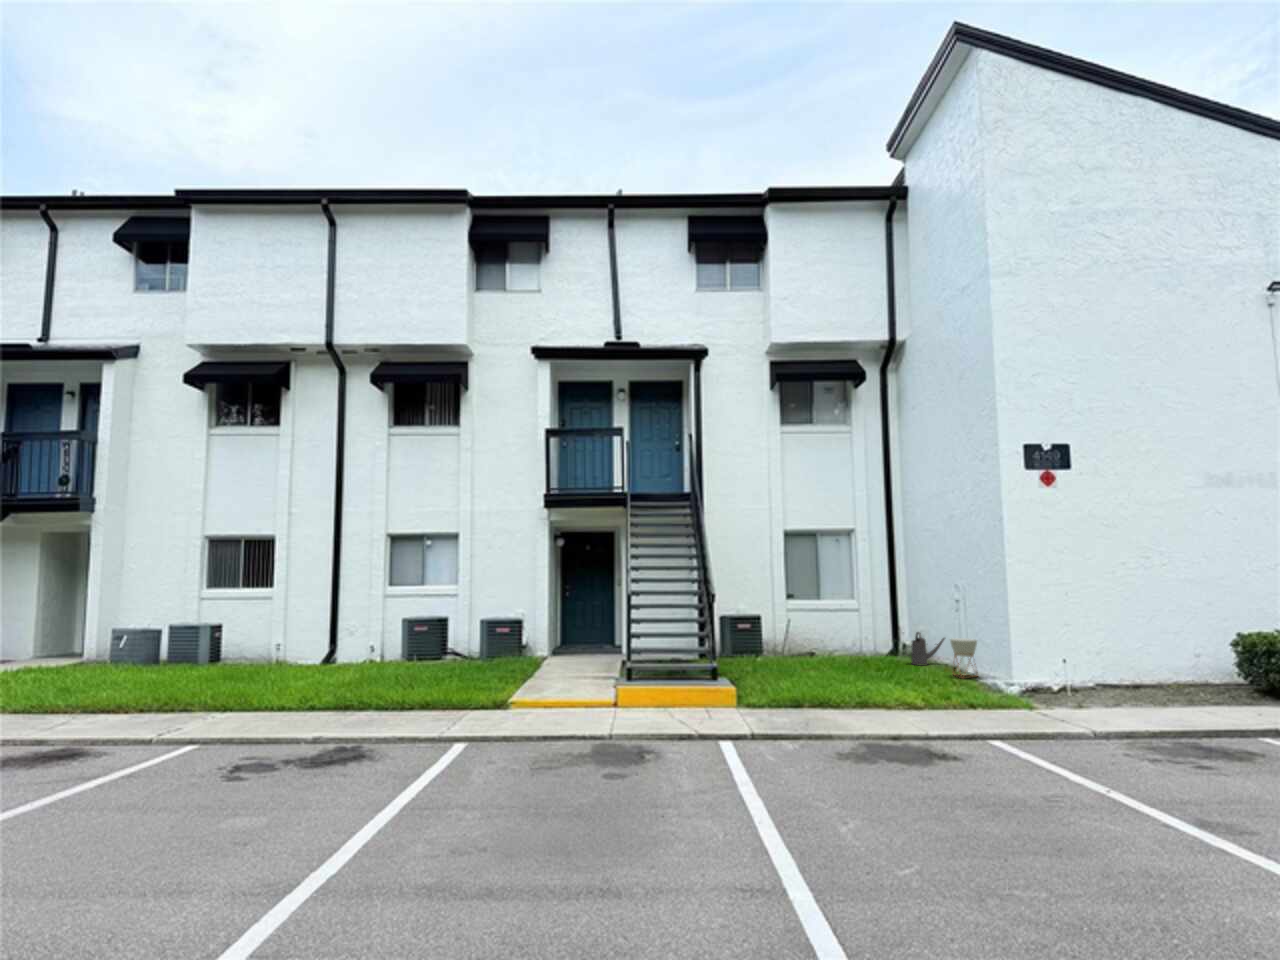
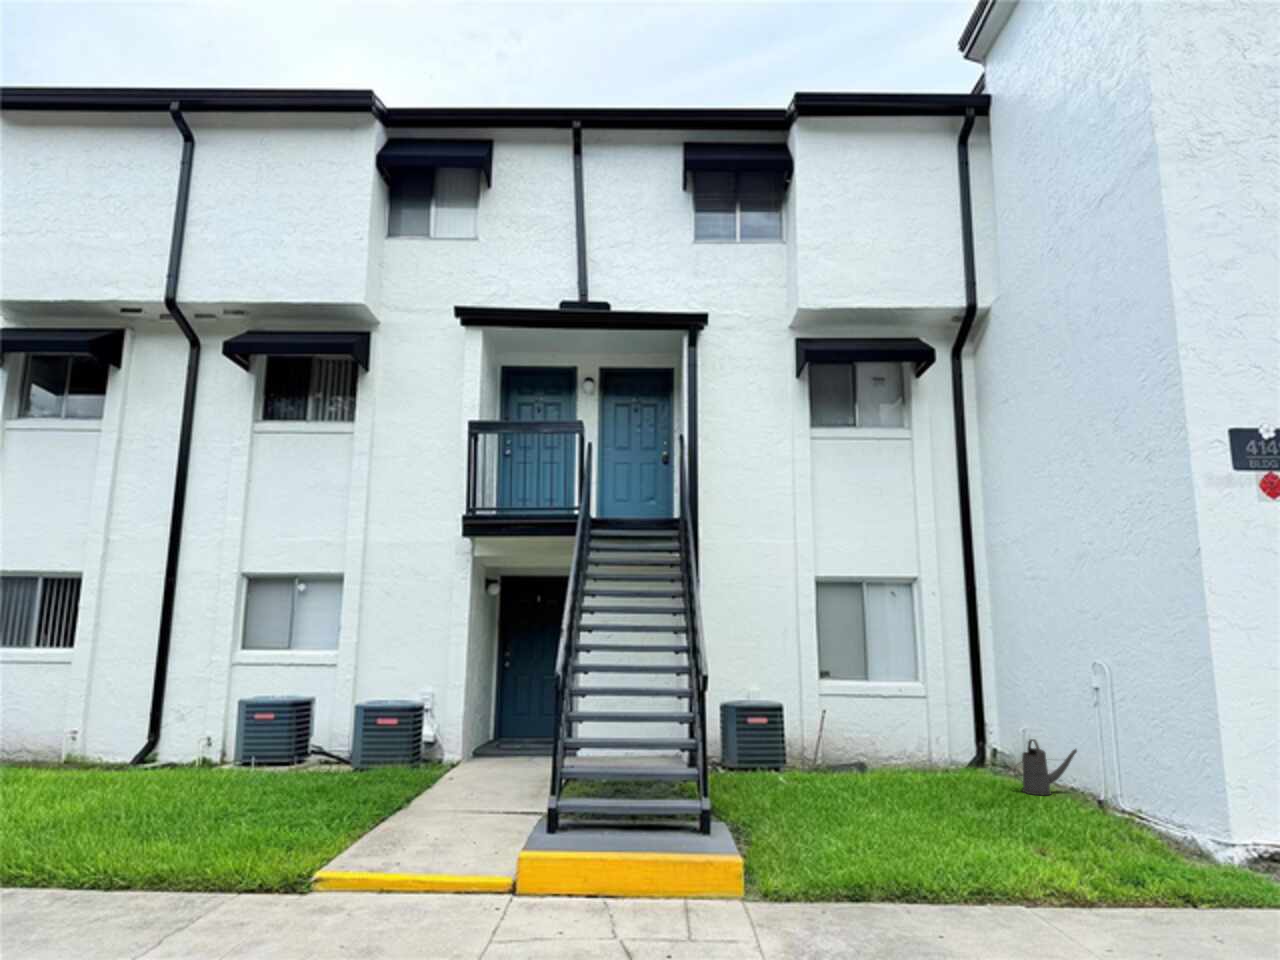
planter: present [950,638,978,678] -> none [1101,757,1155,831]

